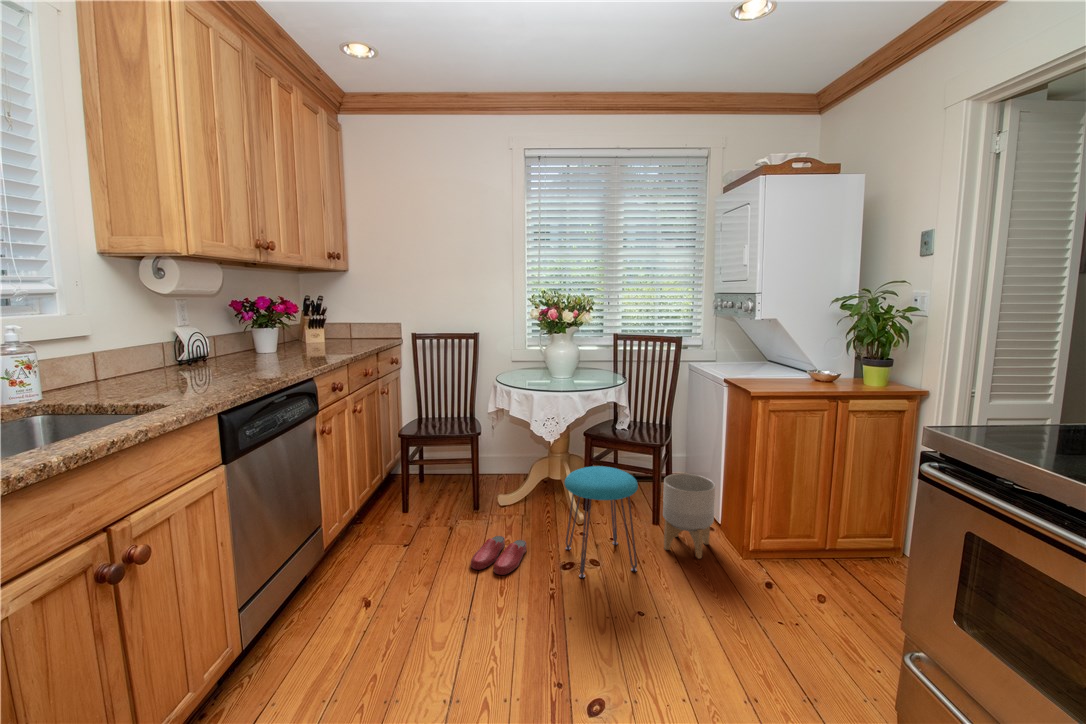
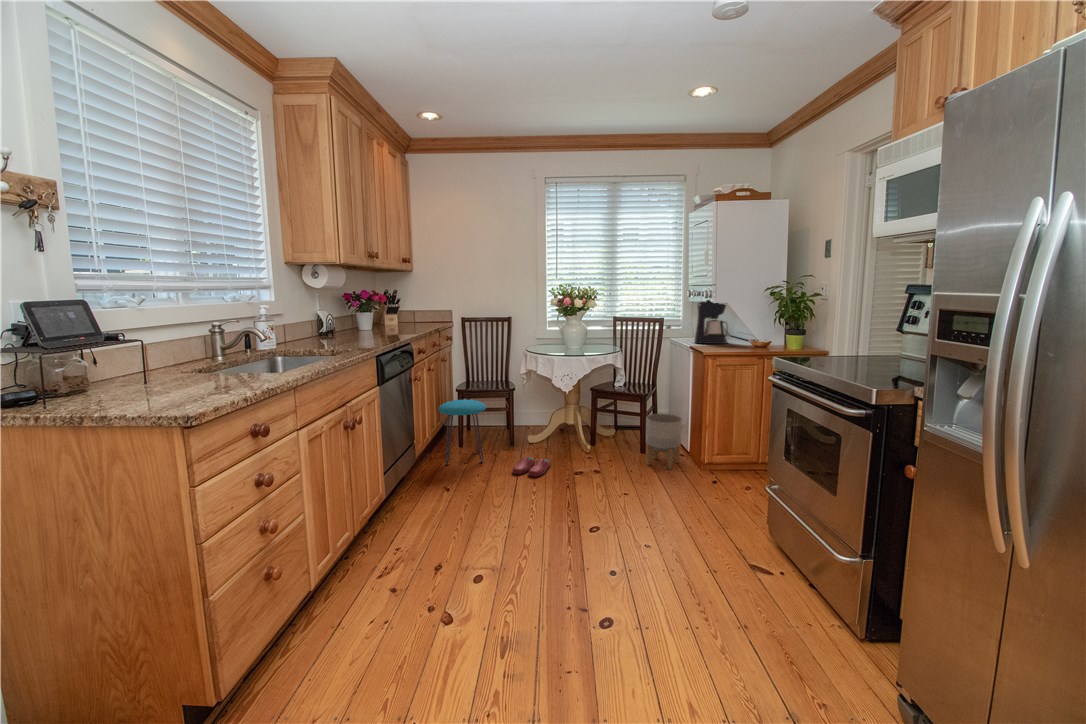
coffee maker: none [725,313,773,374] -> present [694,300,728,344]
stool: present [564,466,638,578] -> present [439,400,486,465]

